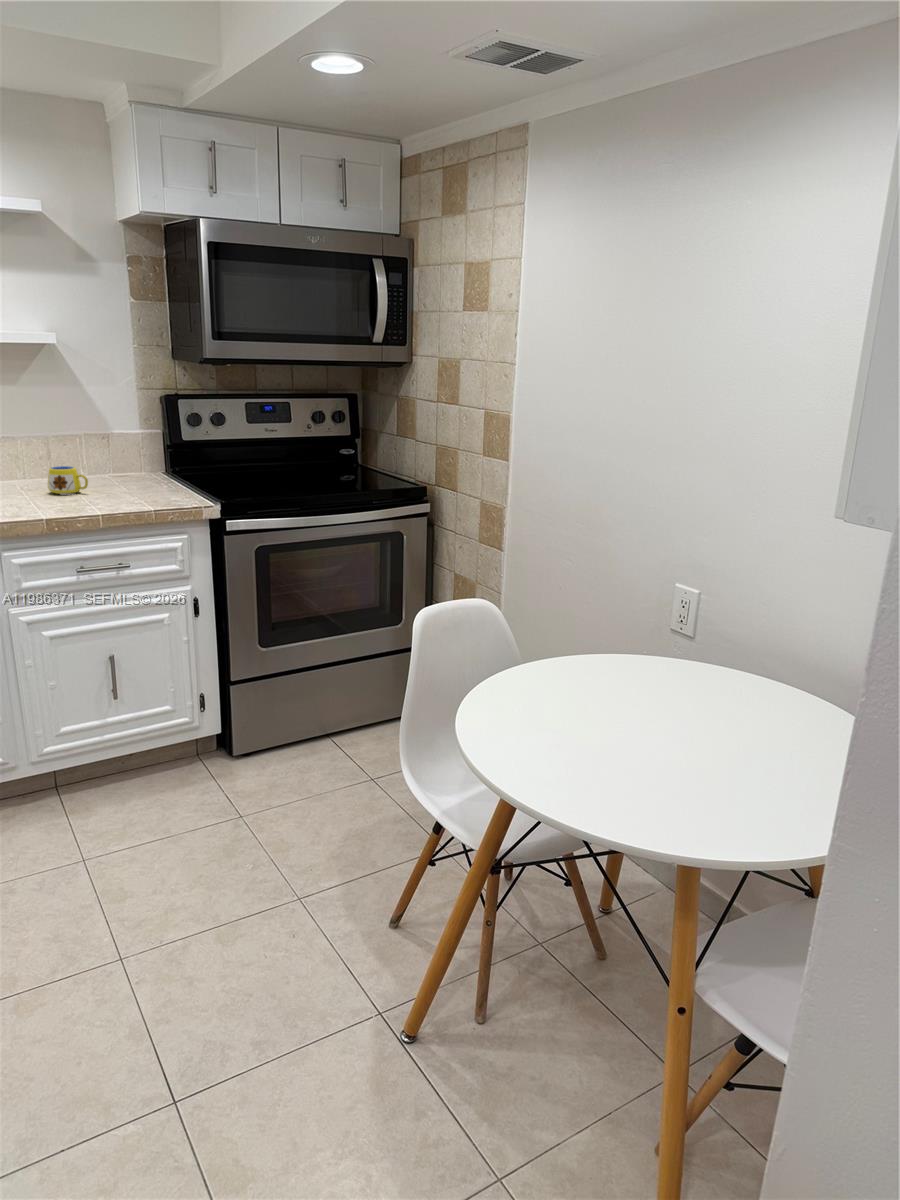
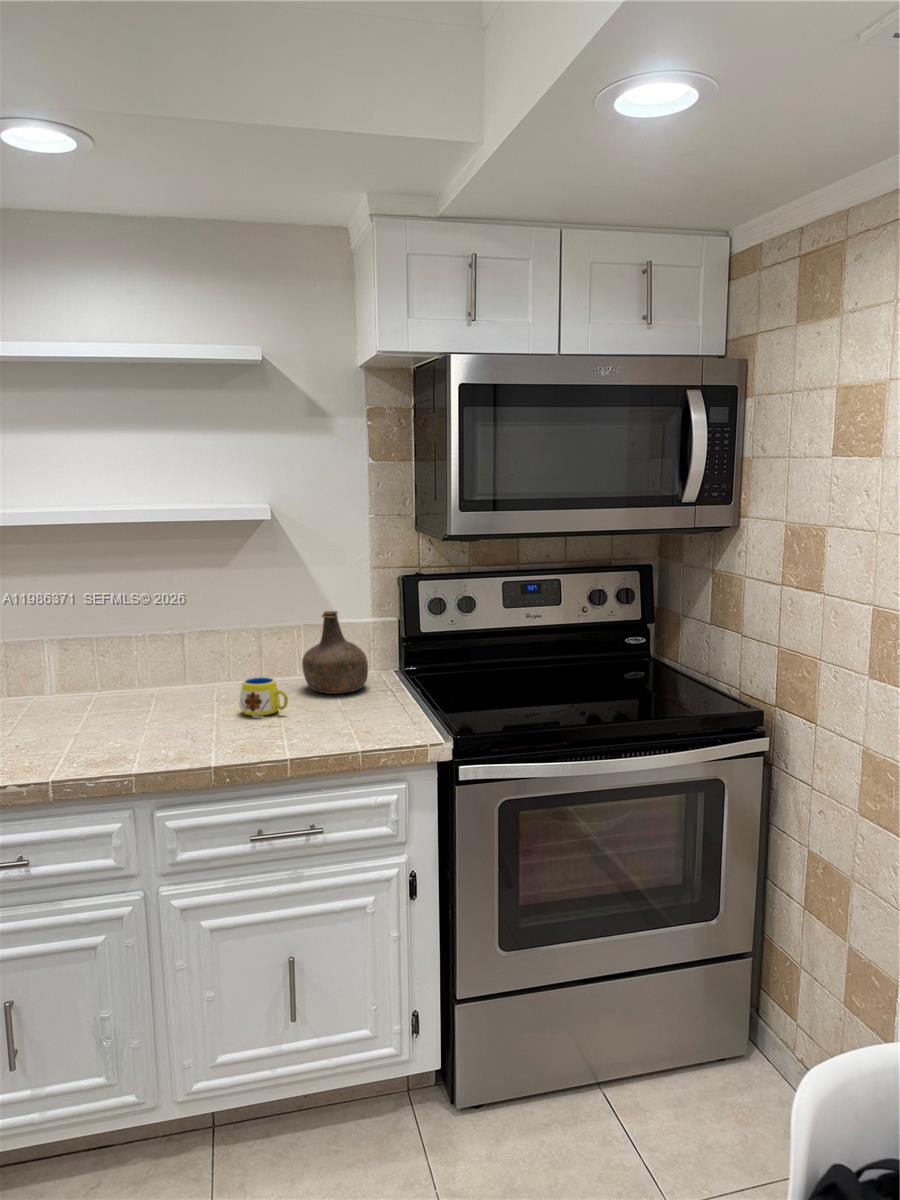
bottle: none [91,419,146,482] -> present [302,611,368,694]

